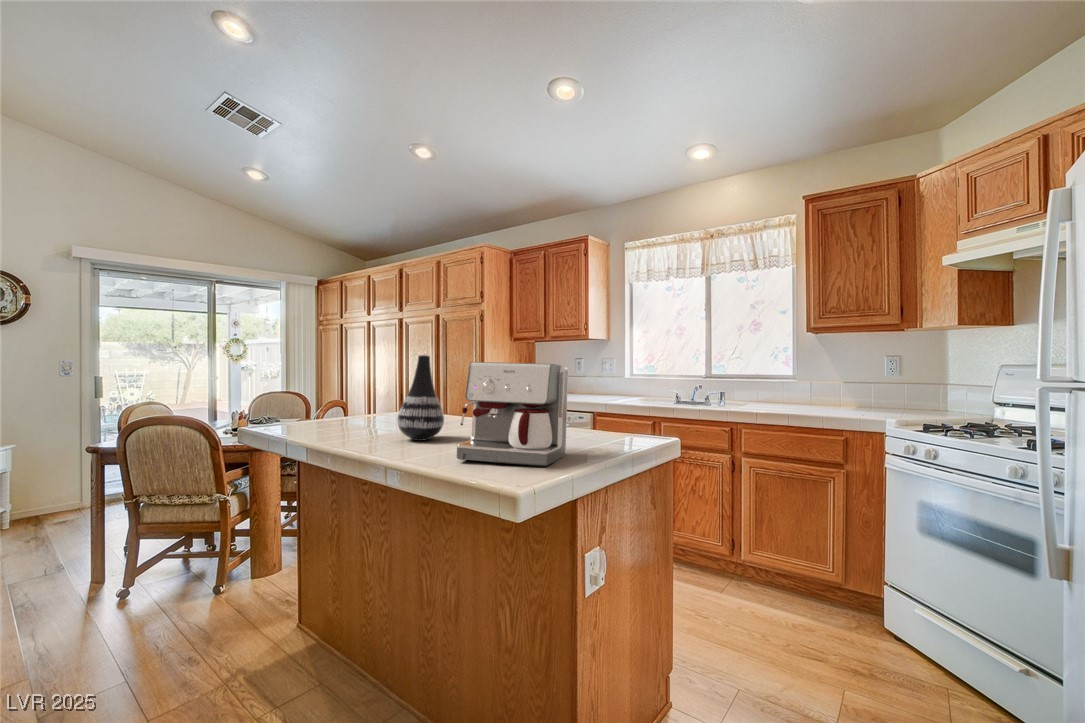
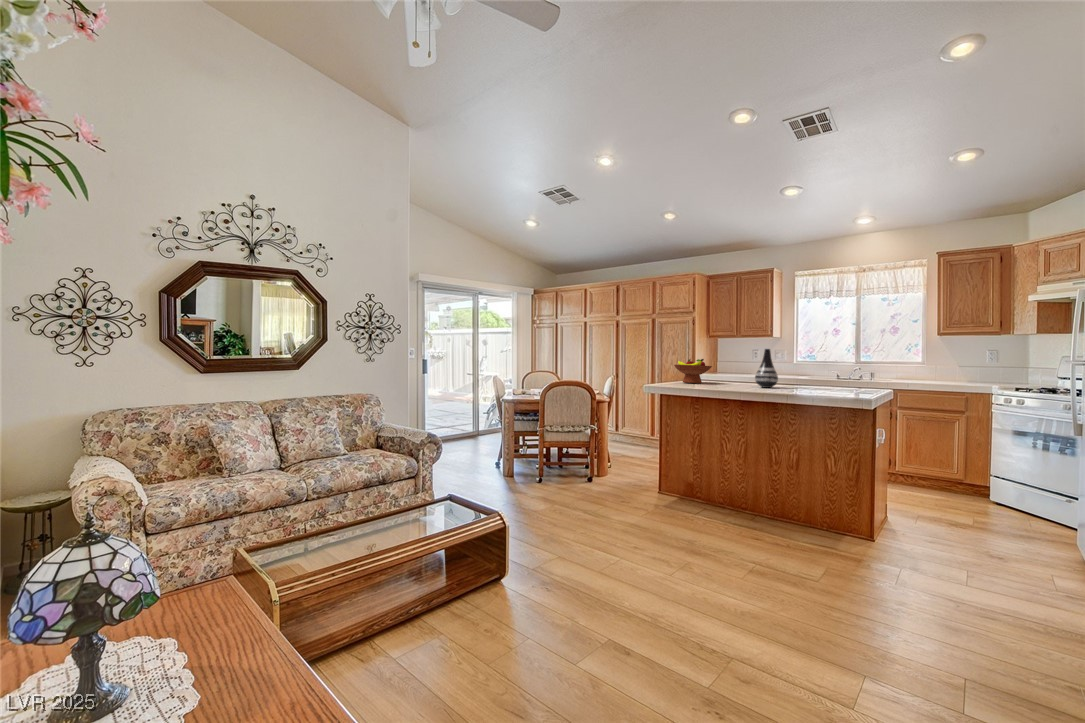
coffee maker: present [457,362,568,466] -> none [811,352,864,393]
fruit bowl: none [314,376,390,424] -> present [674,359,712,383]

